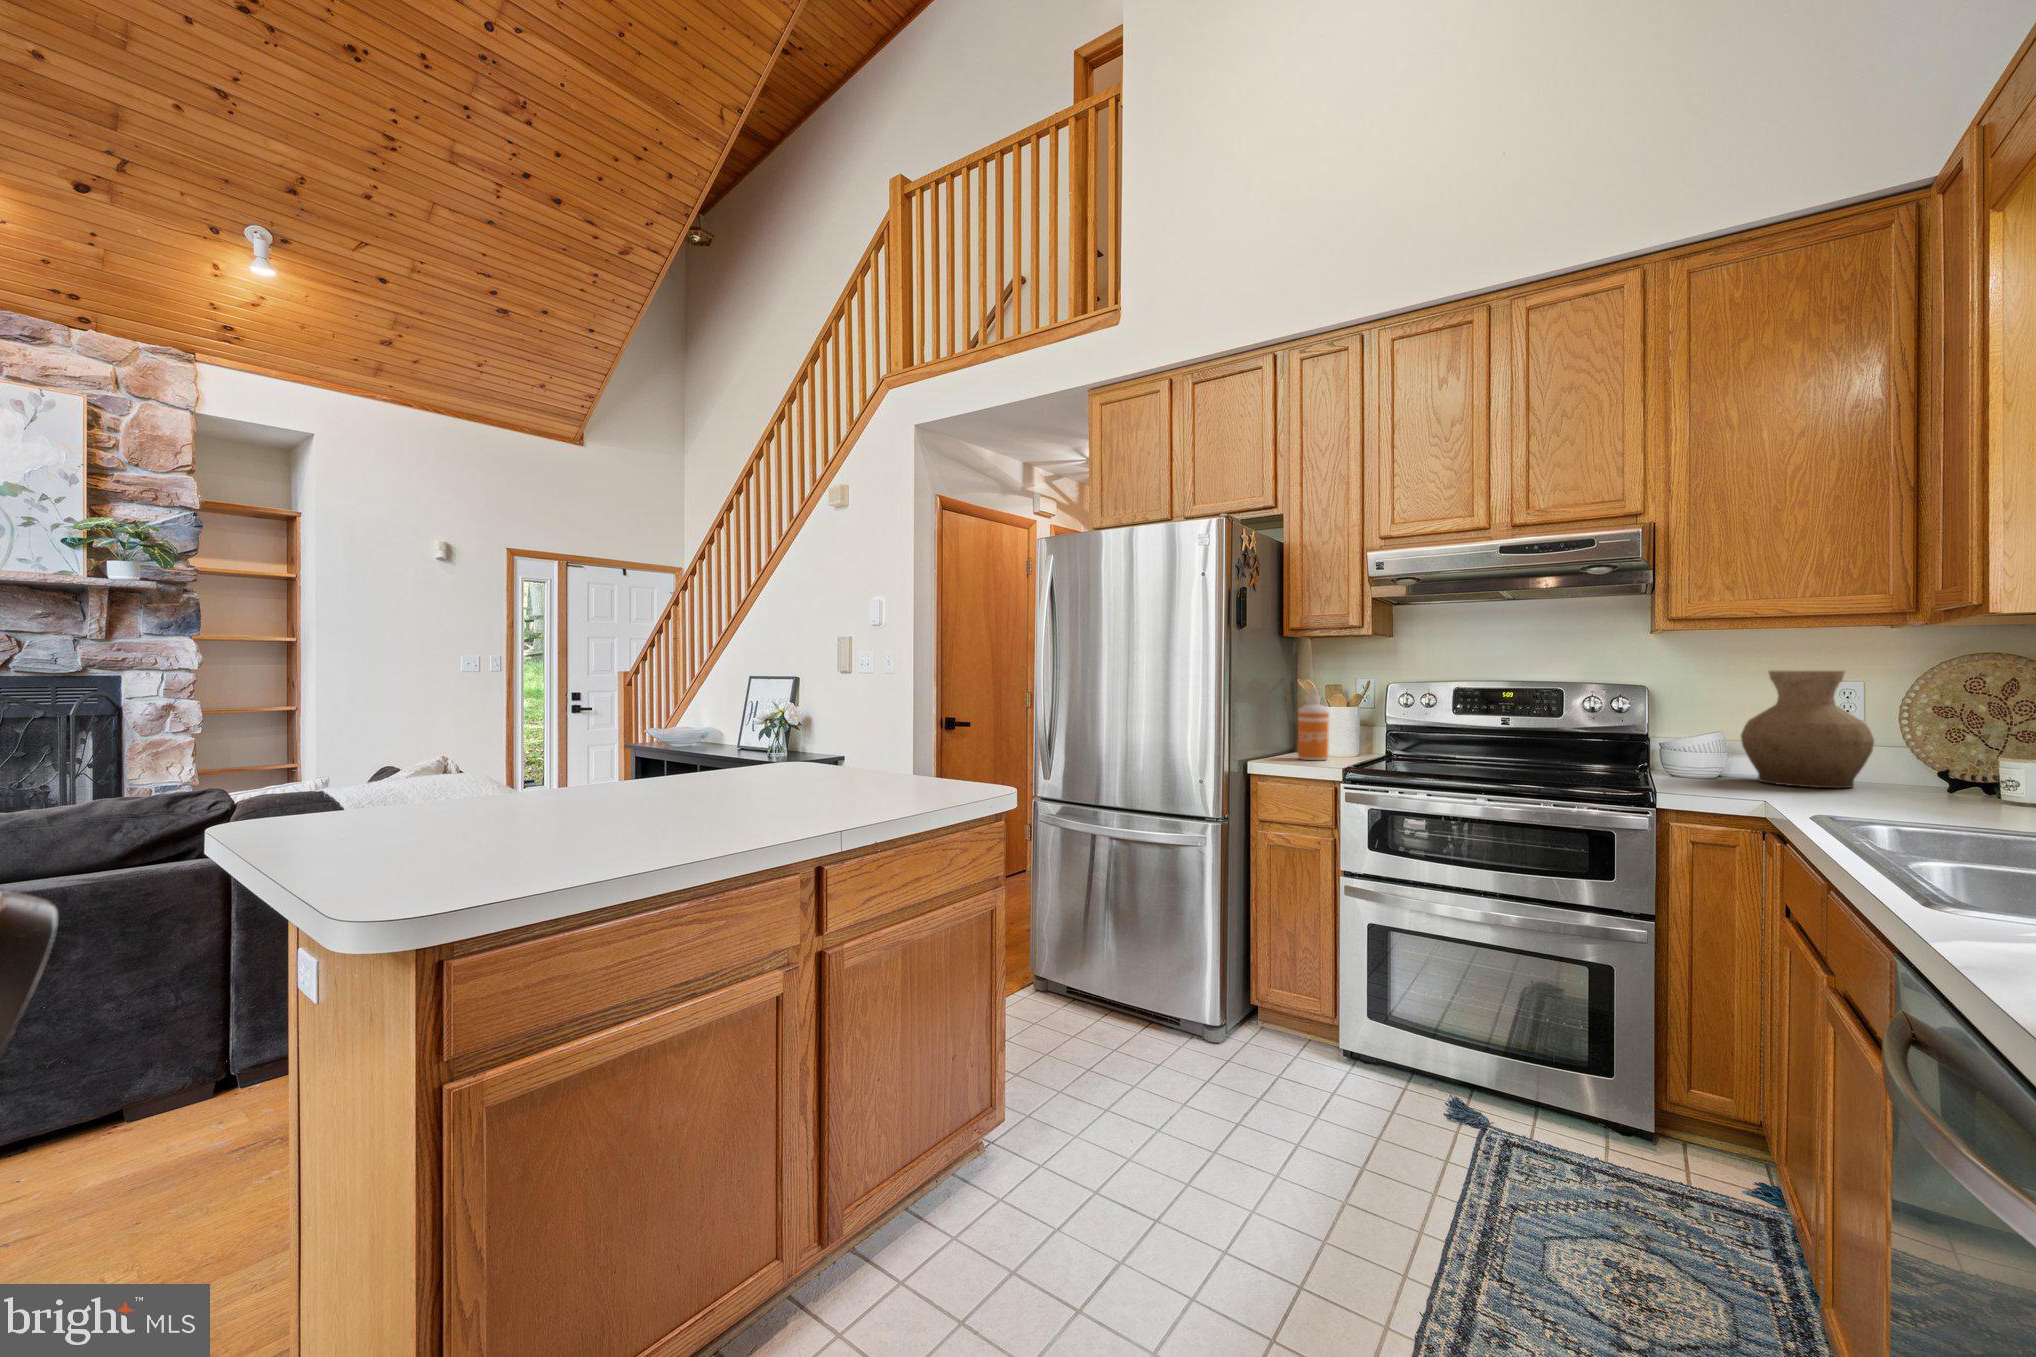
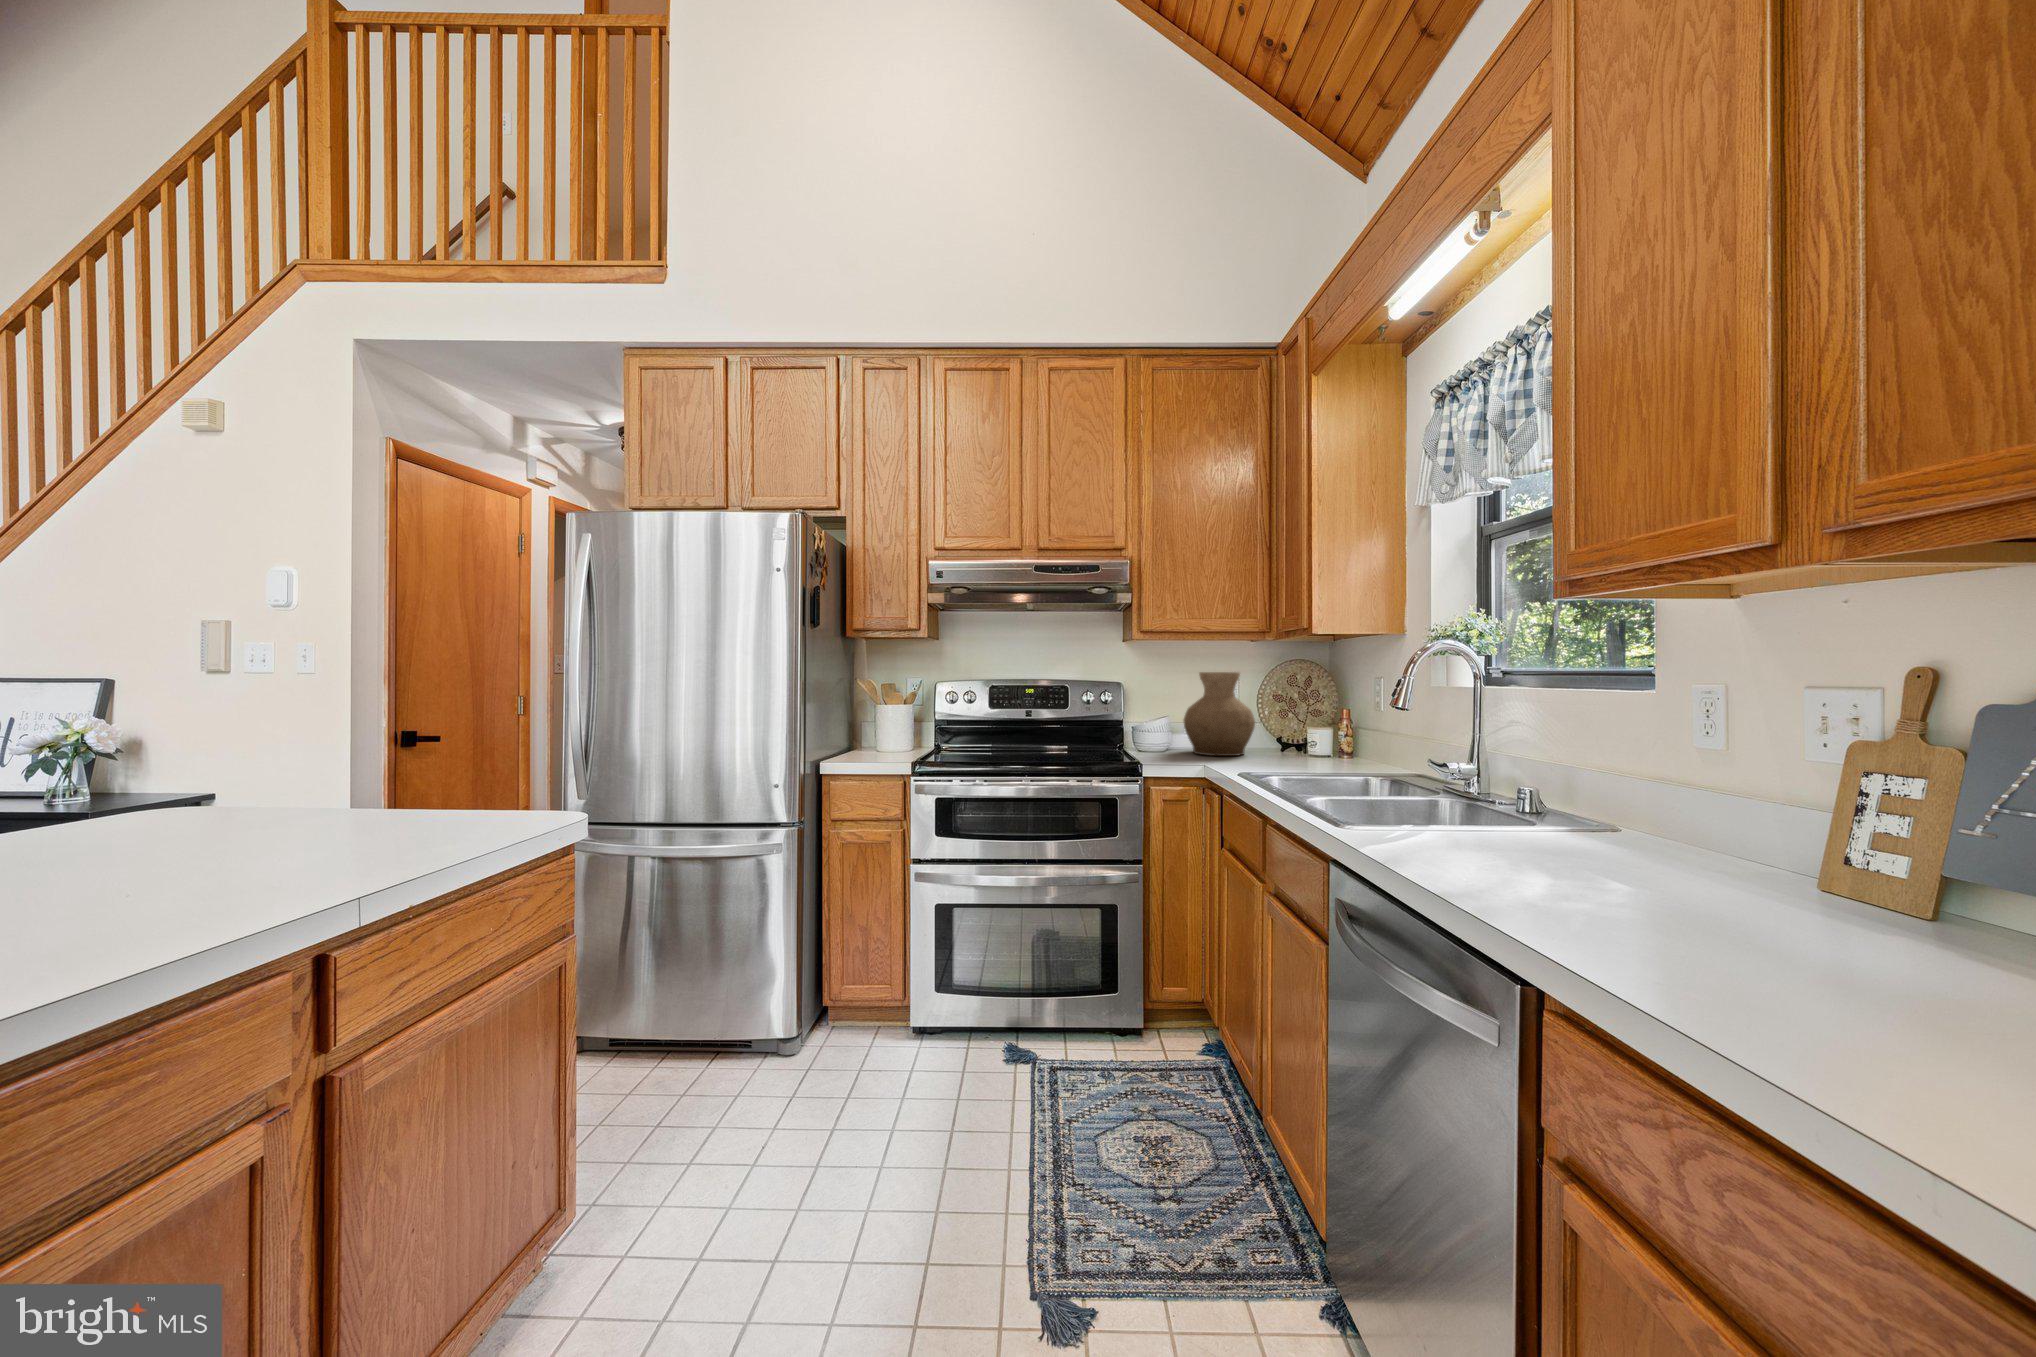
soap dispenser: present [1298,687,1329,760] -> none [860,688,887,757]

